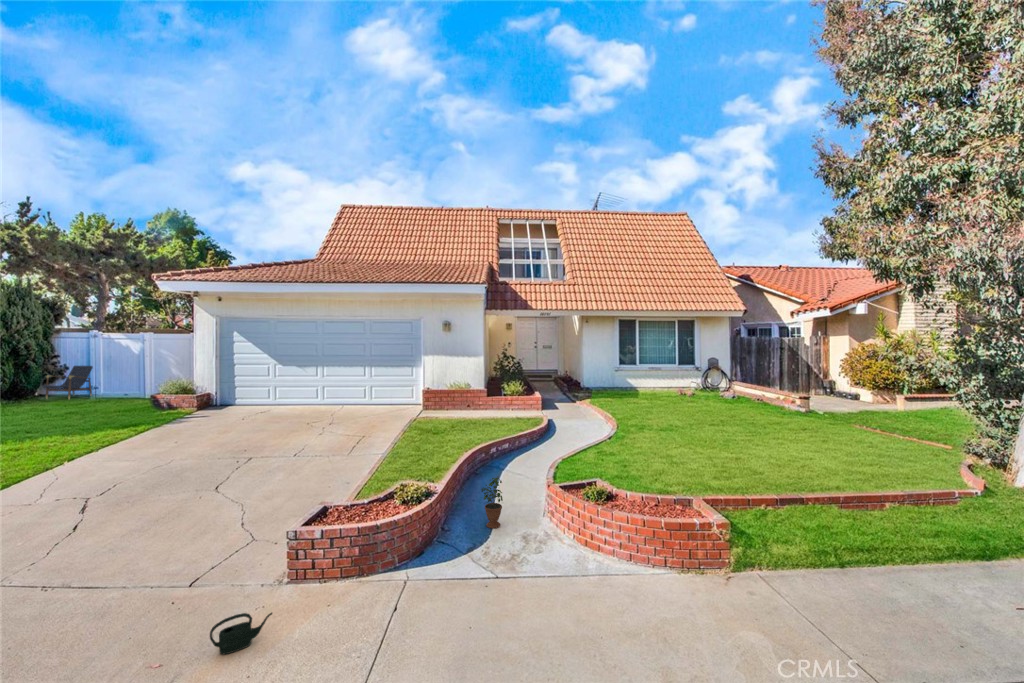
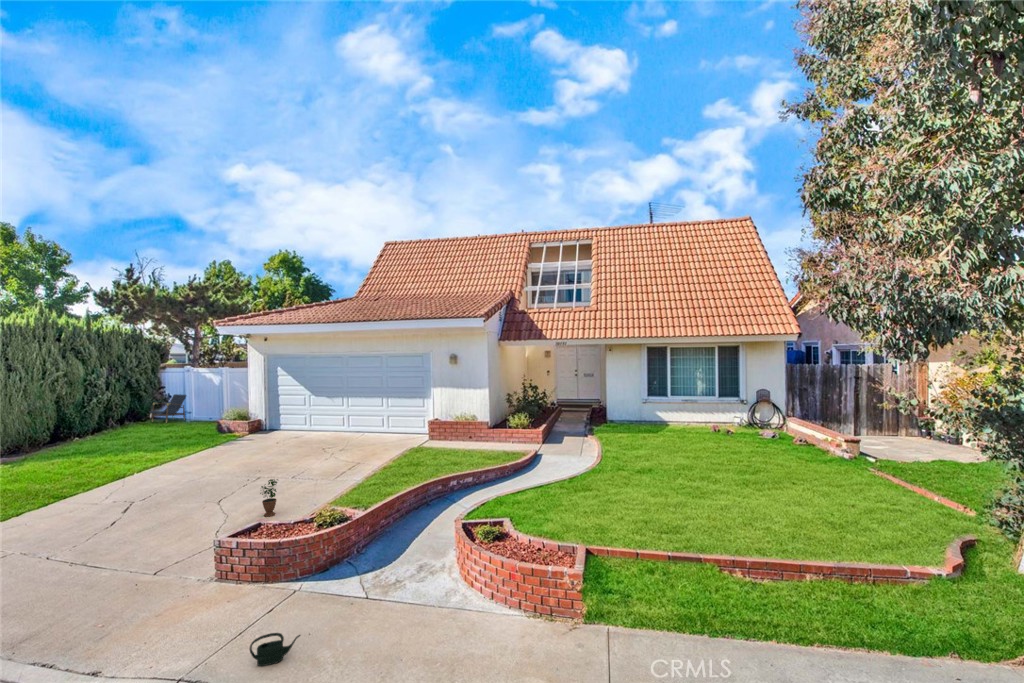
potted plant: present [481,477,503,528] -> present [260,479,278,517]
watering can: present [210,613,272,654] -> present [250,633,300,666]

